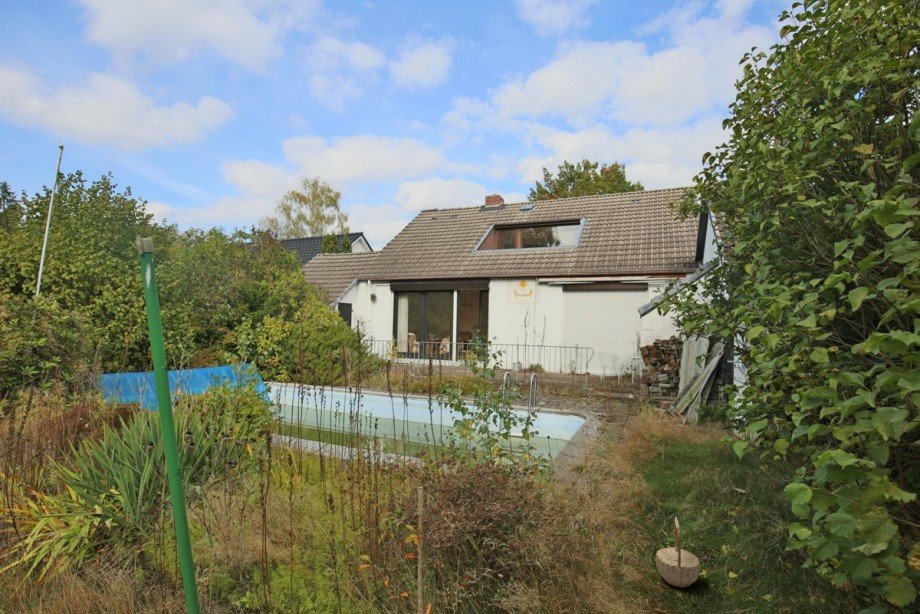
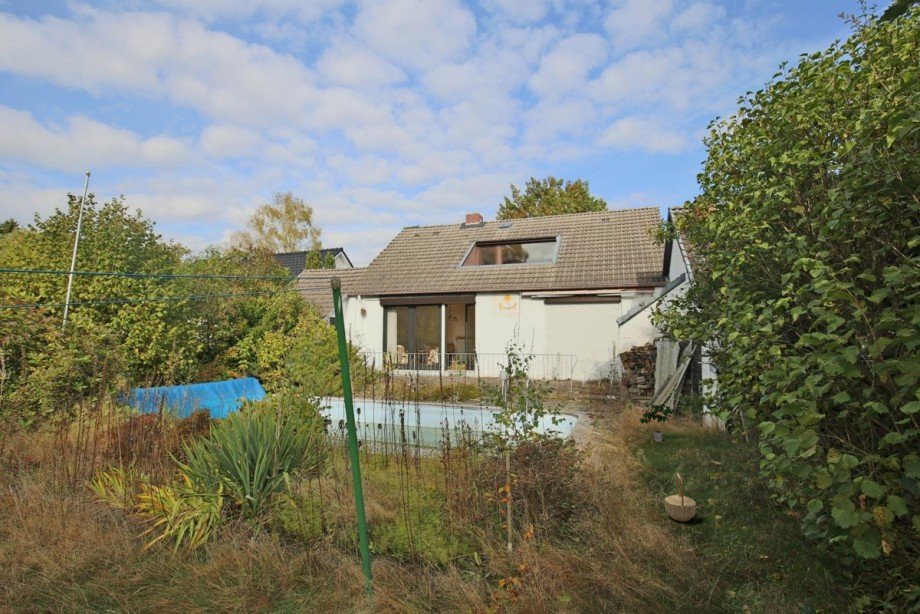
potted plant: none [648,411,693,457] -> present [639,404,676,442]

